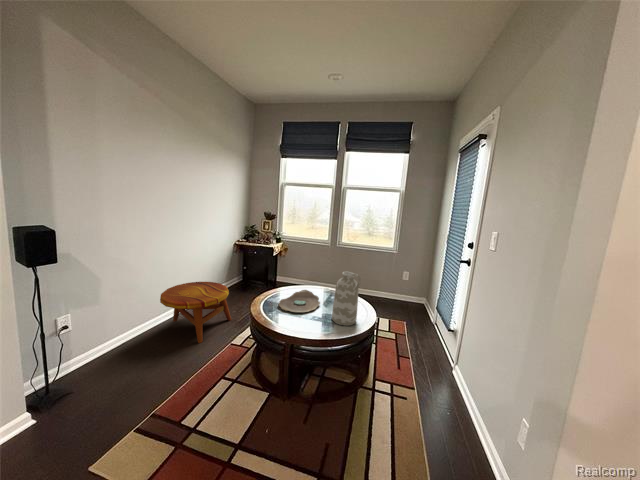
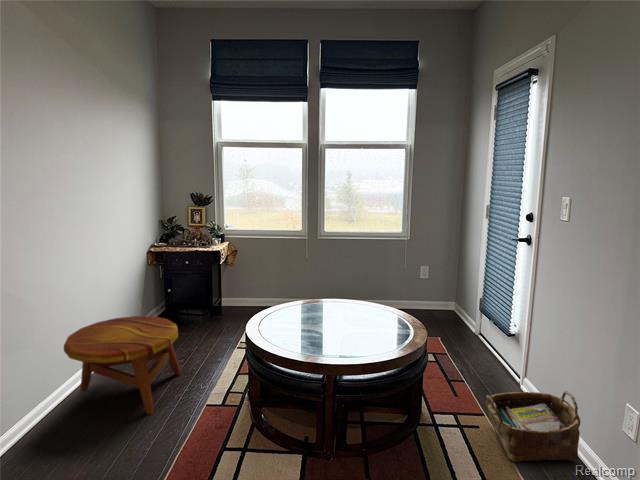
vase: present [332,272,361,326] -> none [369,267,410,343]
decorative bowl: present [278,290,320,312] -> none [282,305,342,336]
woven basket: none [408,376,480,447] -> present [486,391,580,462]

